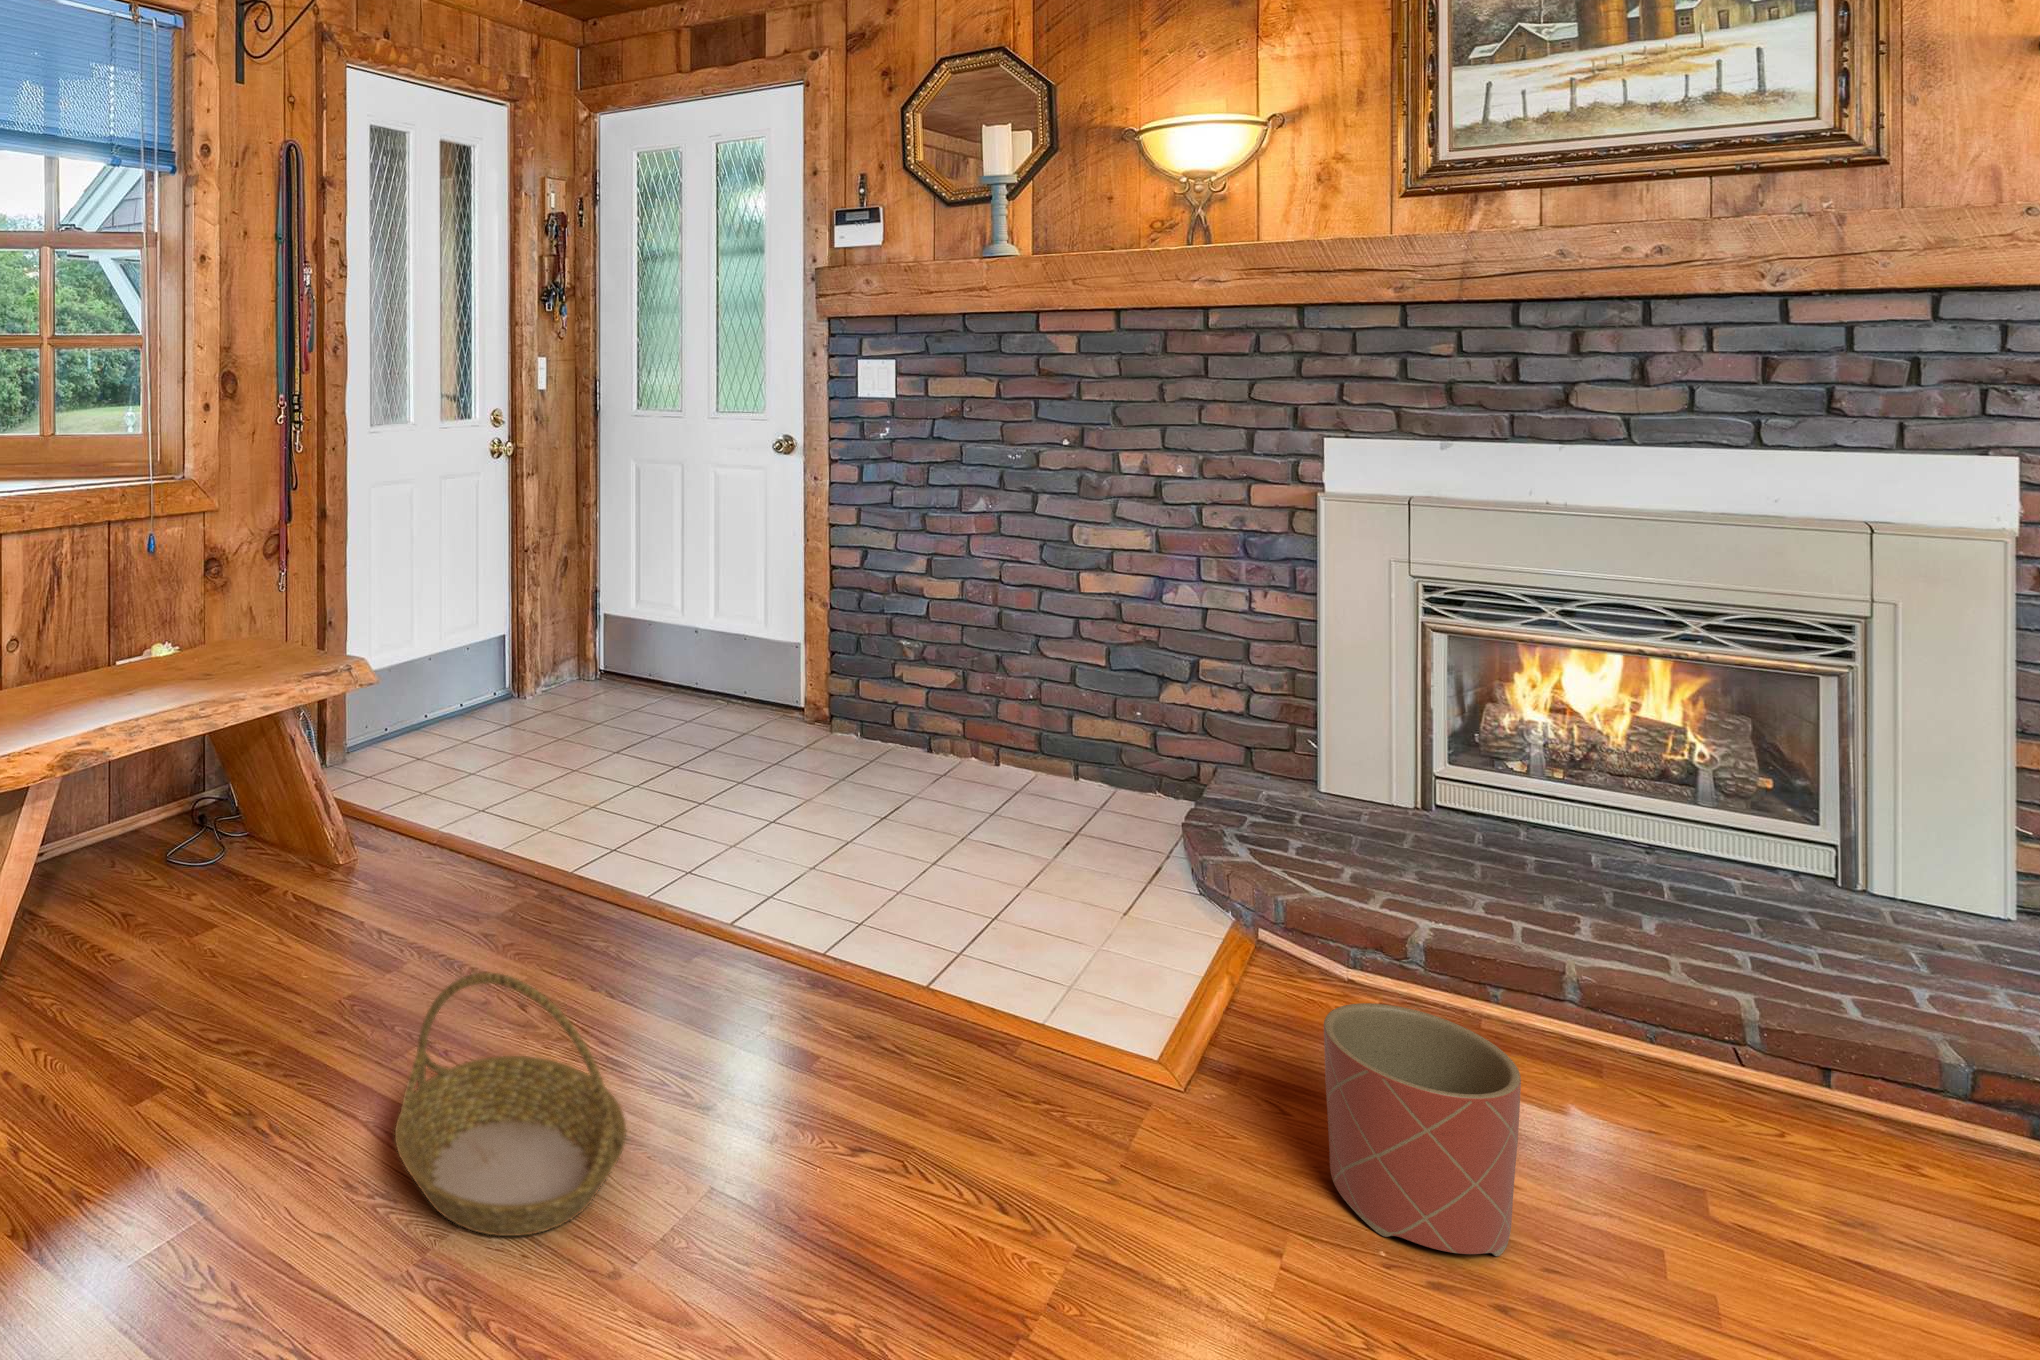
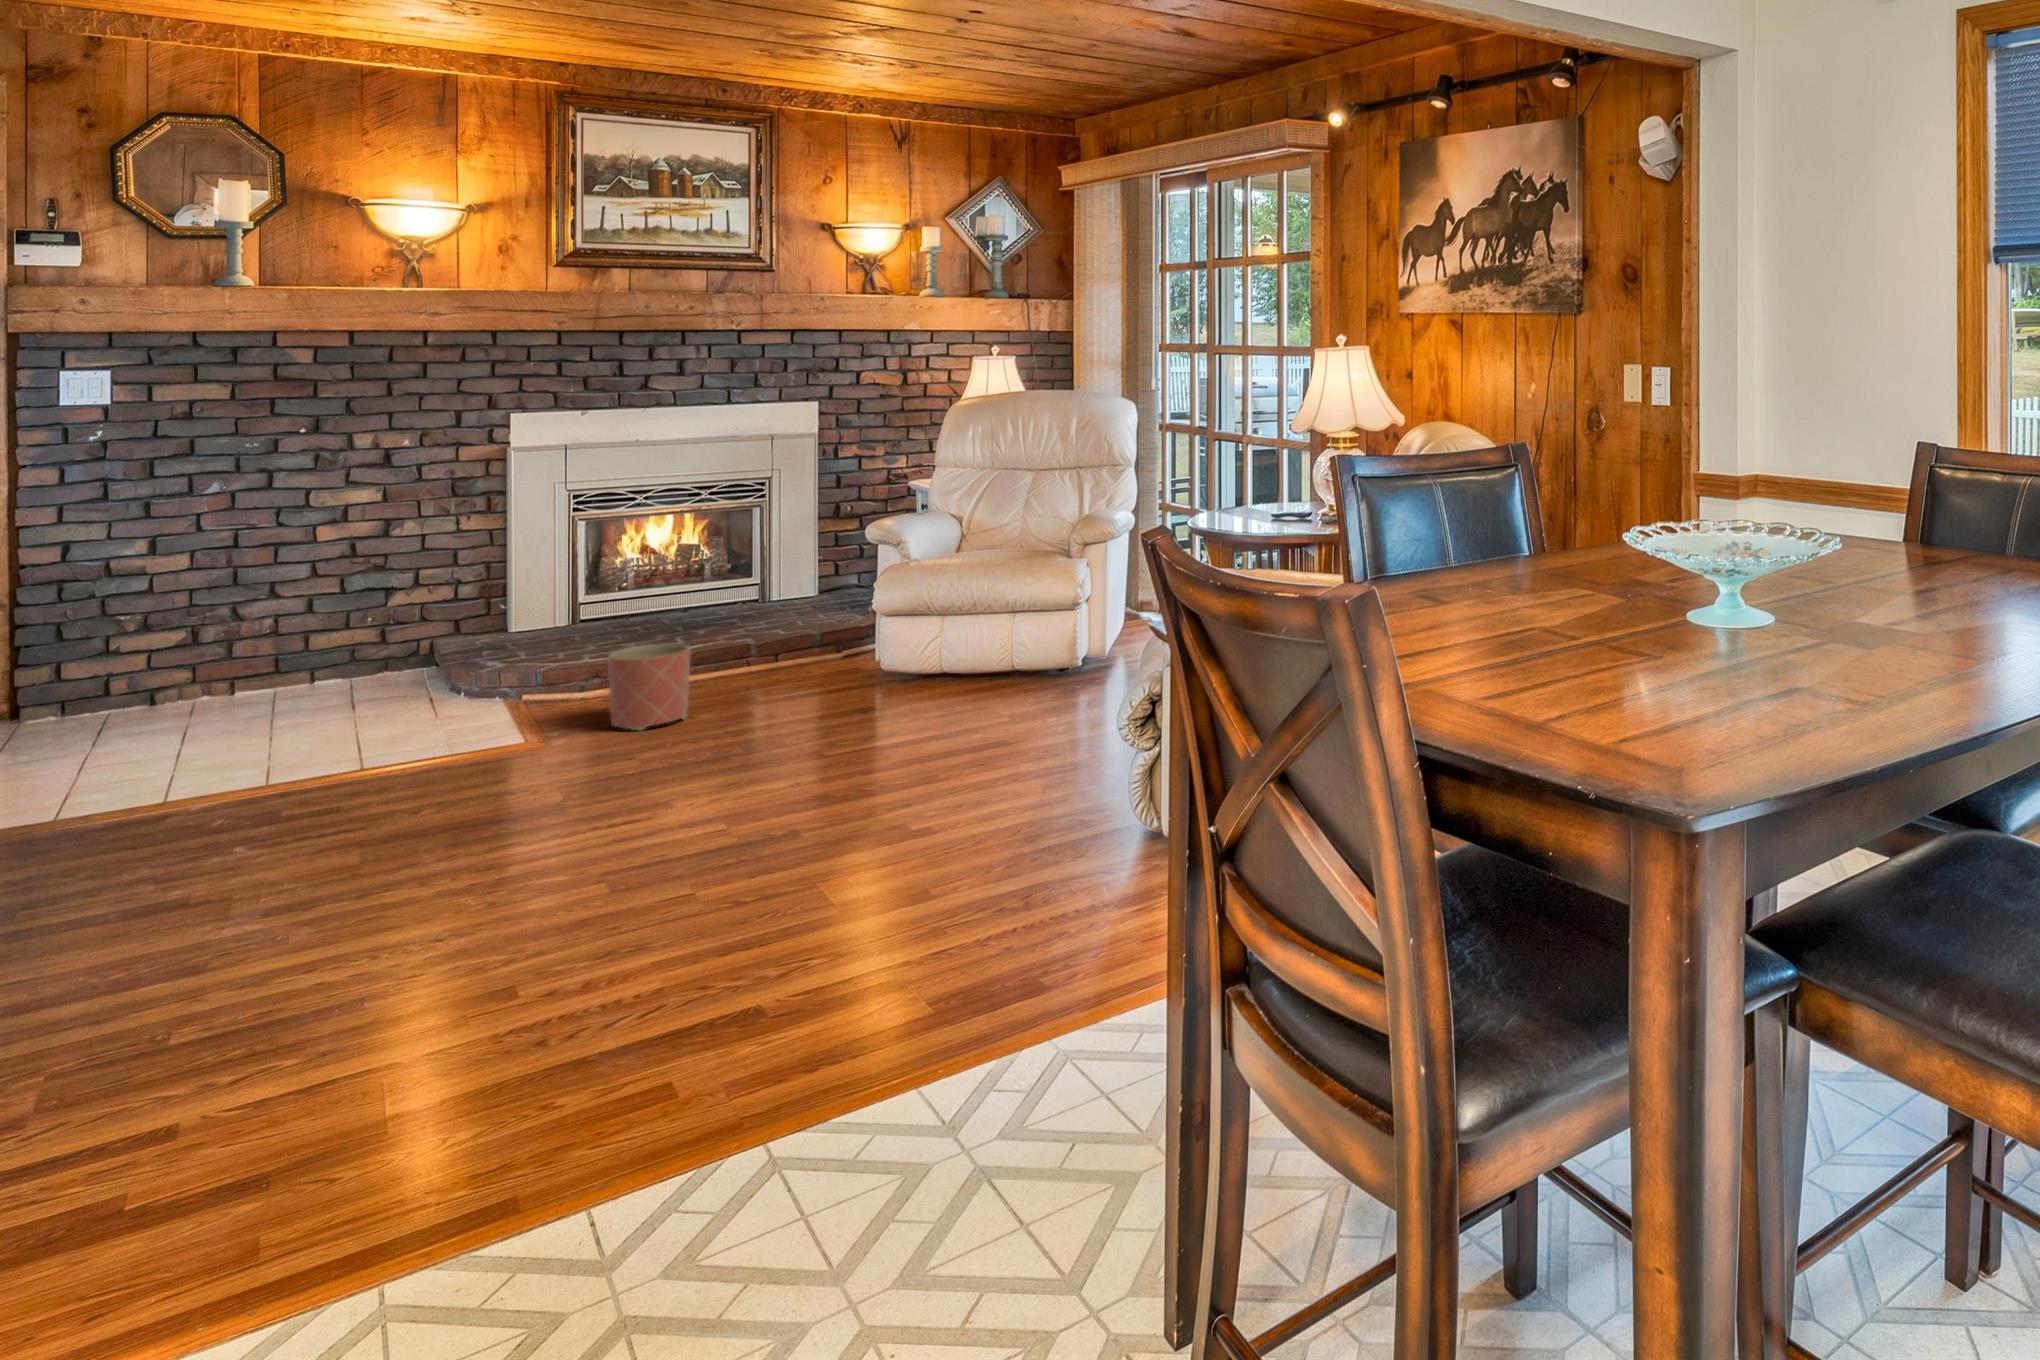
basket: present [395,972,626,1236] -> none [54,746,266,896]

